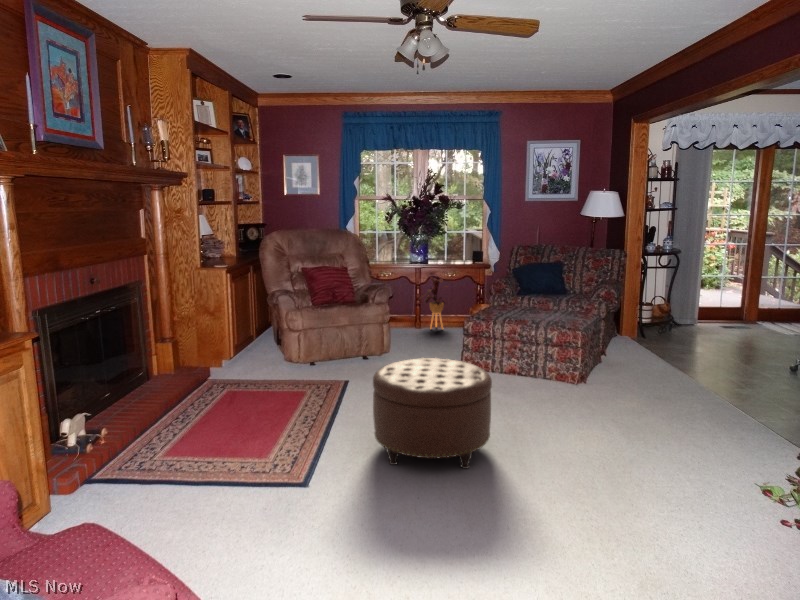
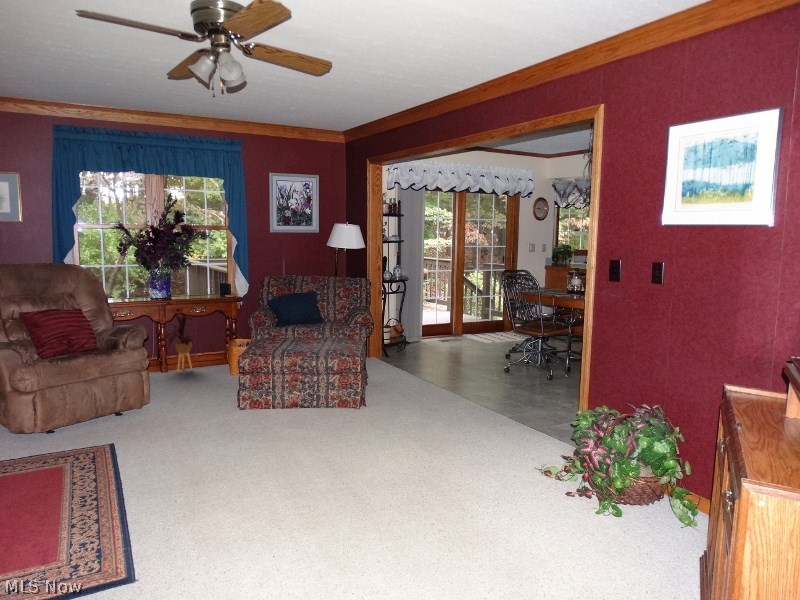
ottoman: present [373,358,492,469] -> none [188,402,319,528]

